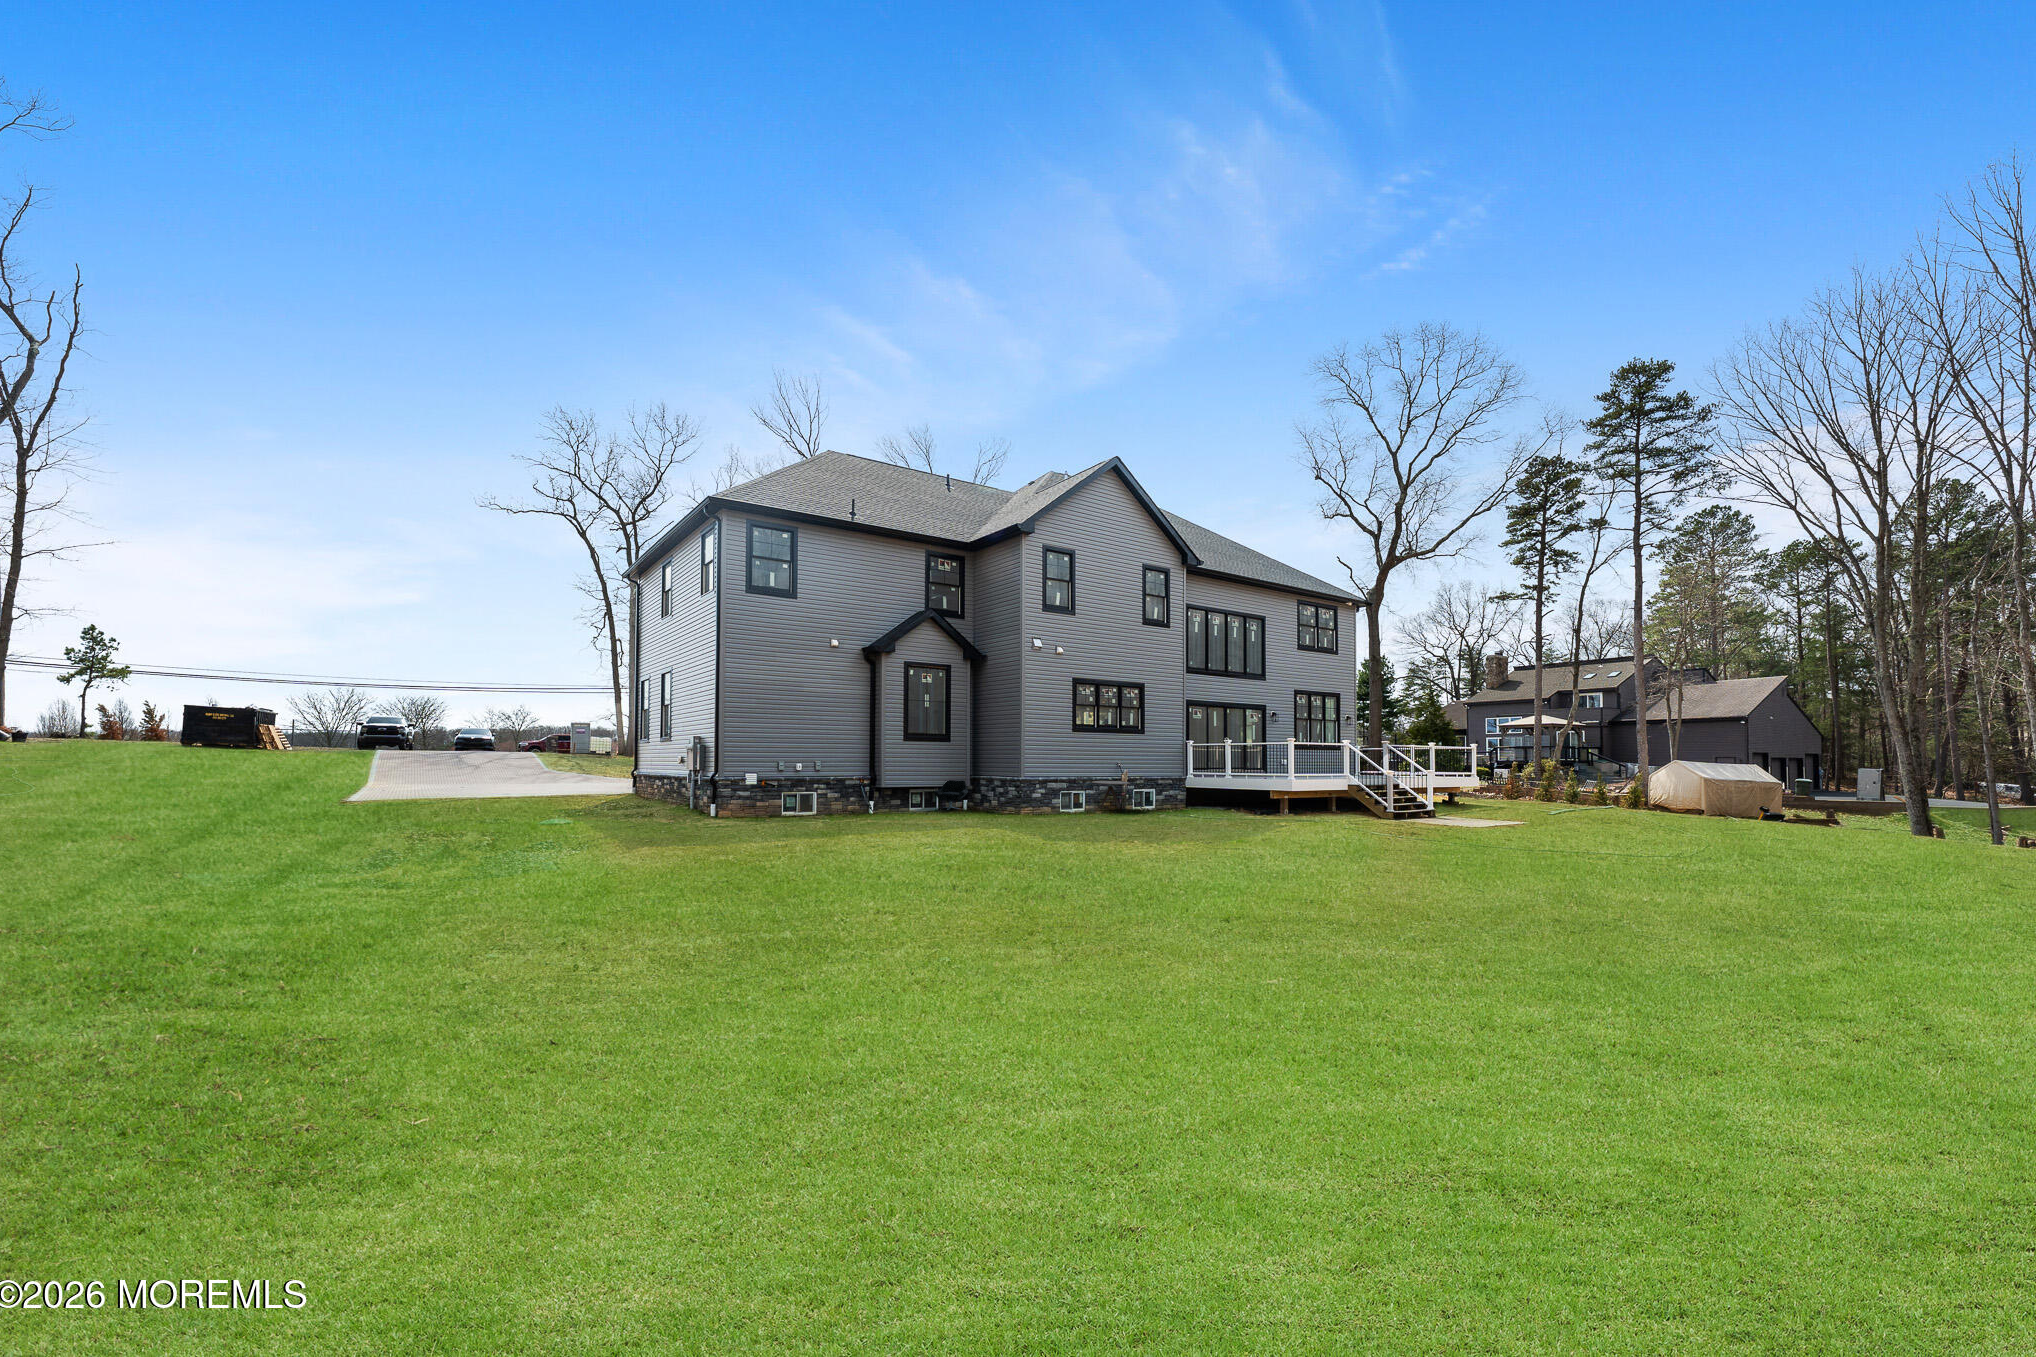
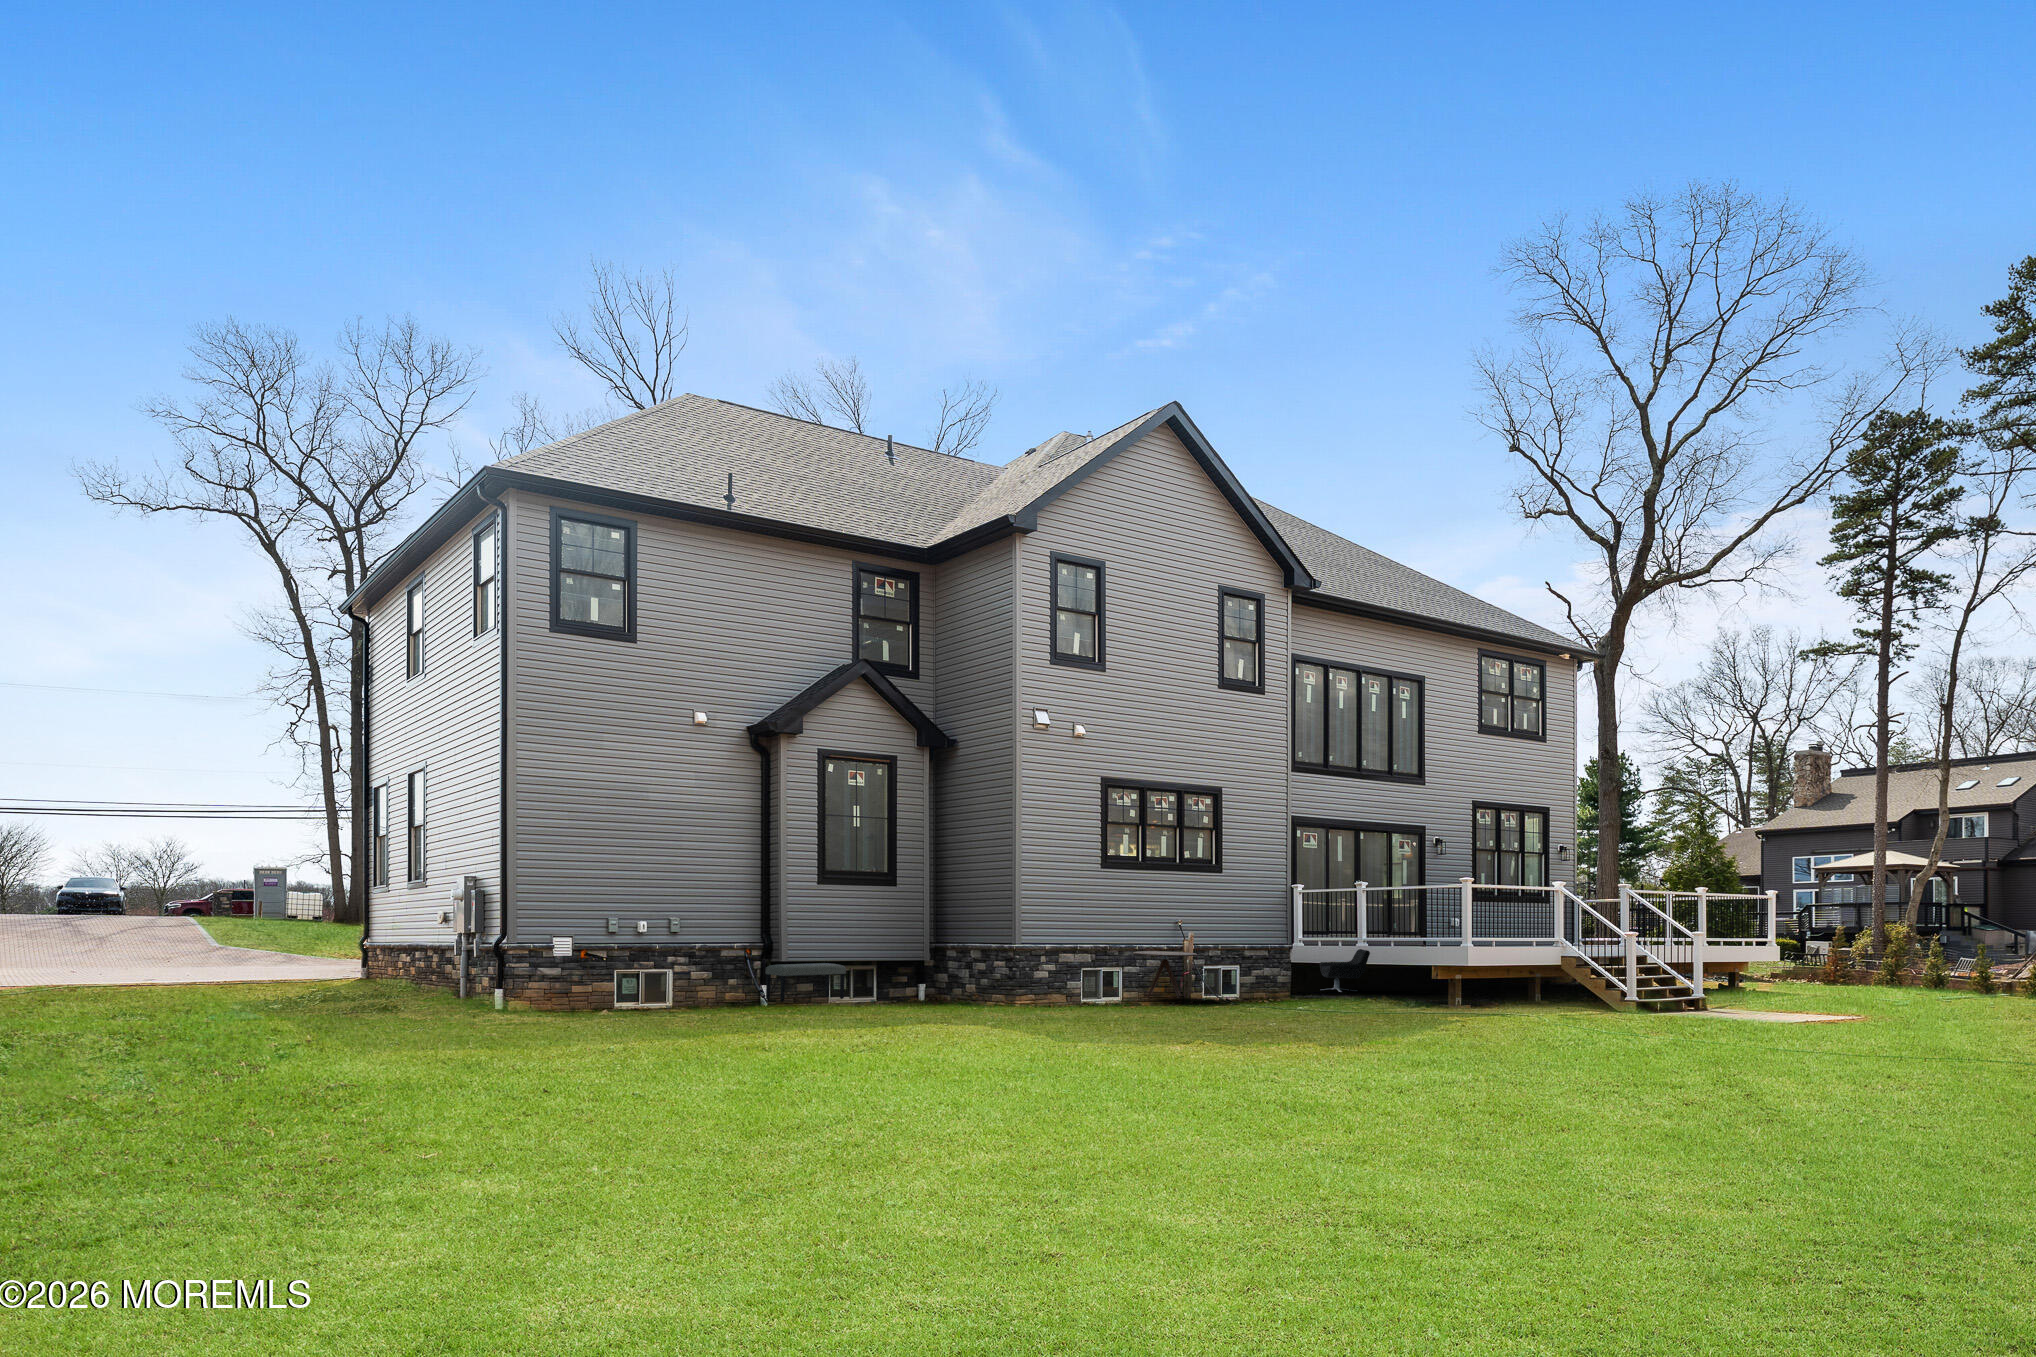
lounge chair: present [934,780,968,810] -> present [1320,949,1370,992]
bench: none [873,789,921,812] -> present [766,963,846,1001]

